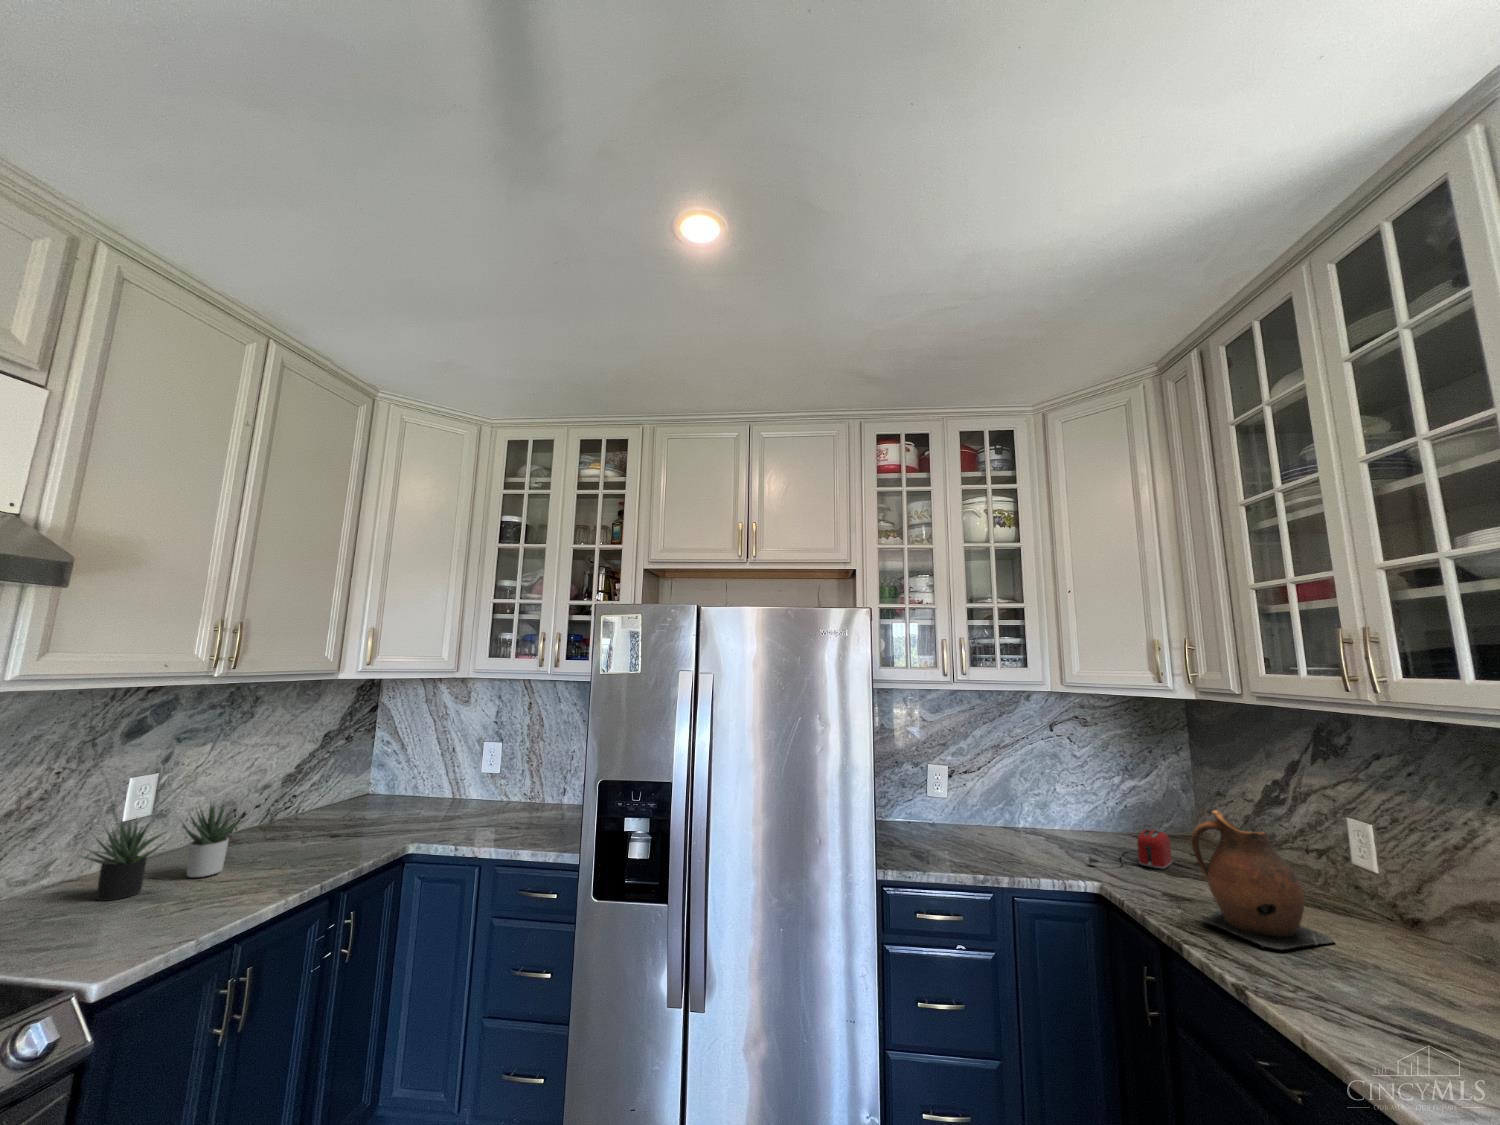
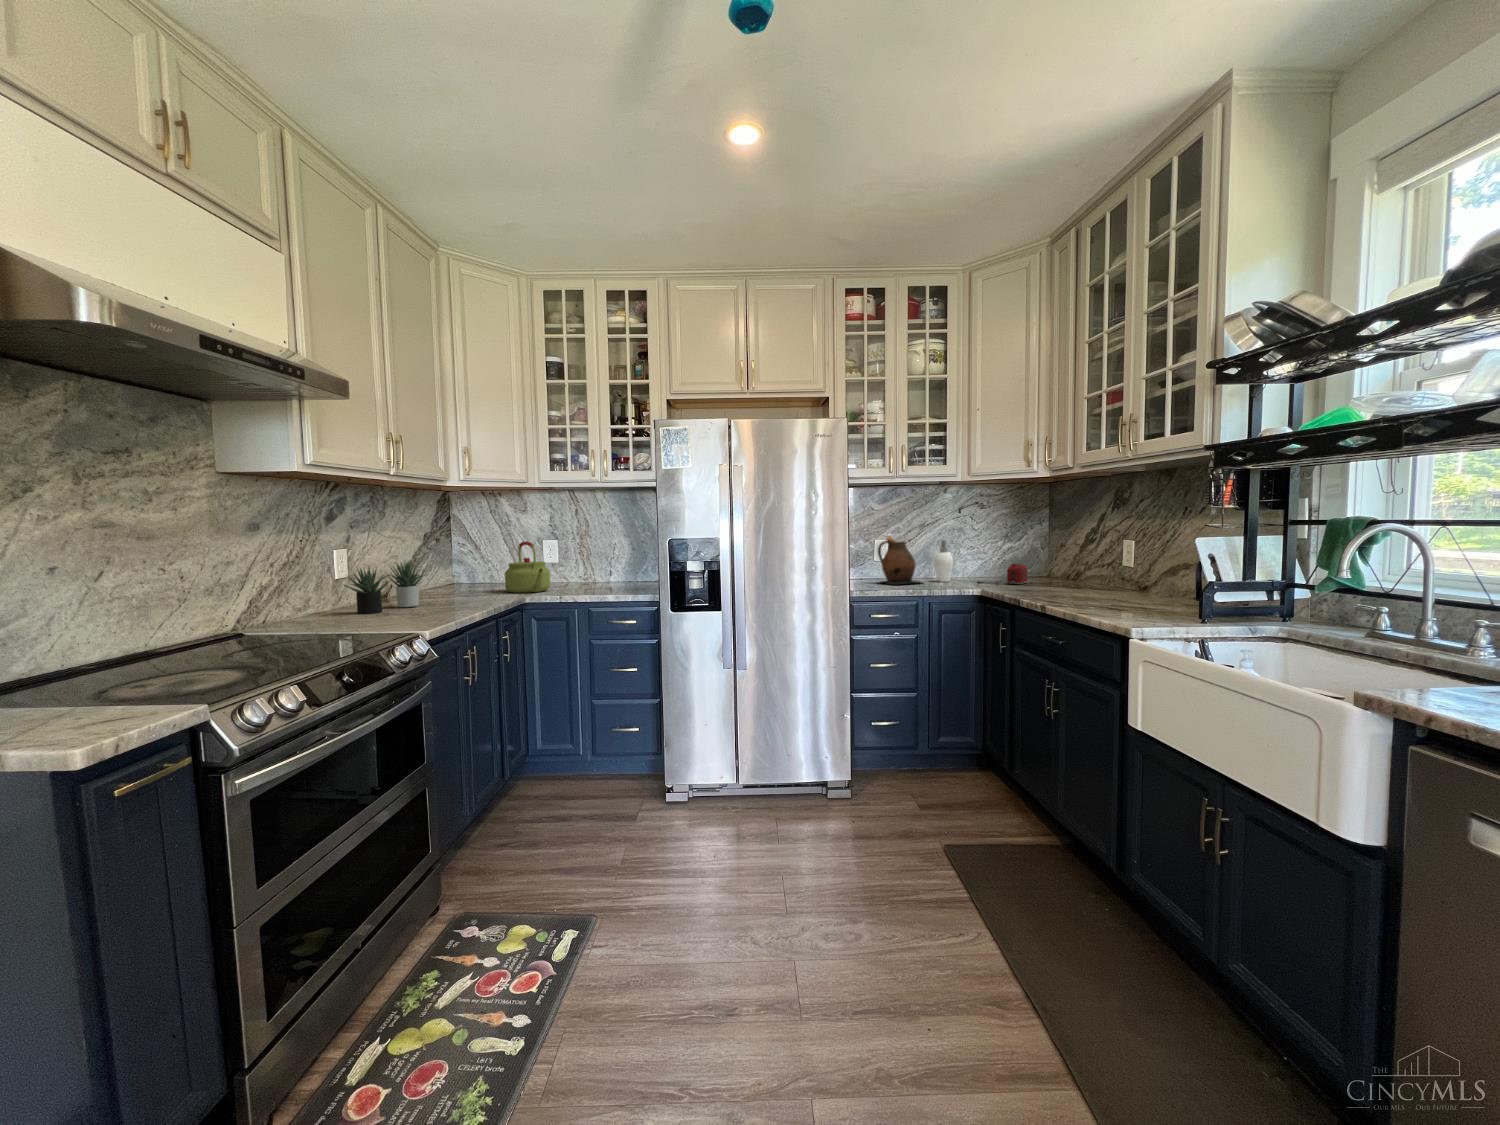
kettle: none [401,753,468,831] -> present [505,541,550,593]
soap dispenser: none [1016,775,1045,841] -> present [934,540,953,582]
ceramic pitcher: present [1191,811,1334,950] -> present [878,536,921,584]

